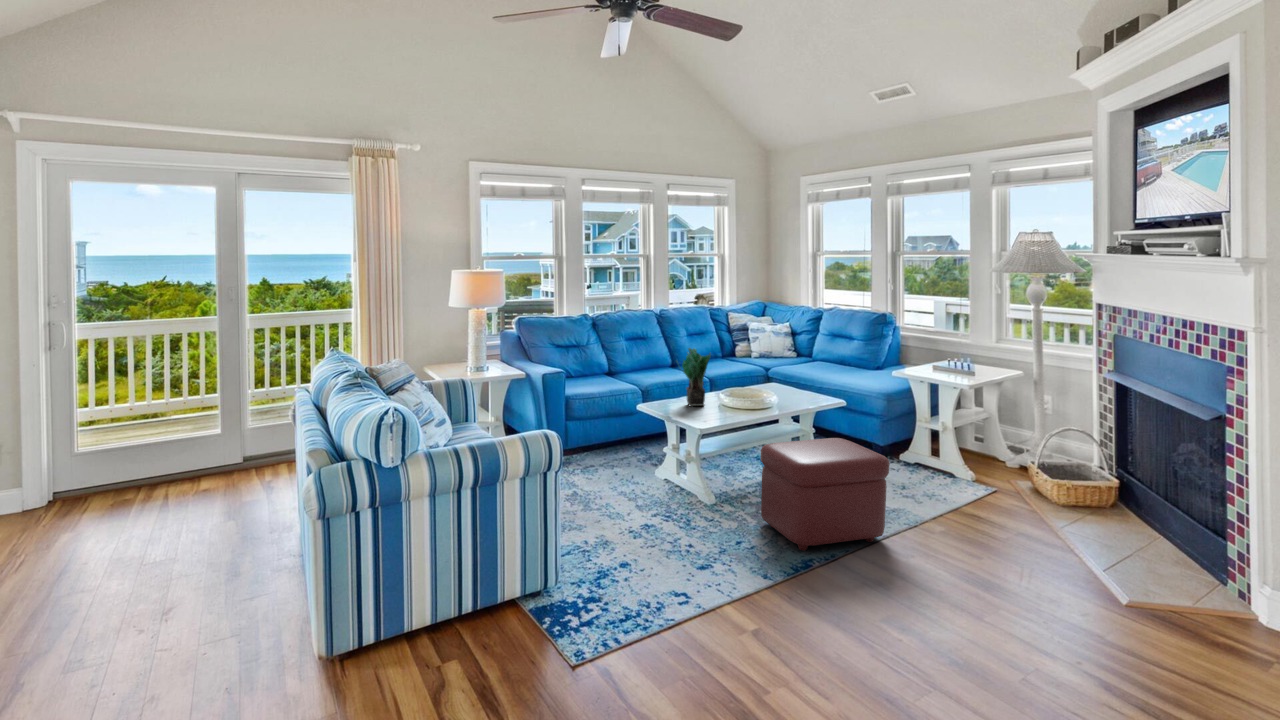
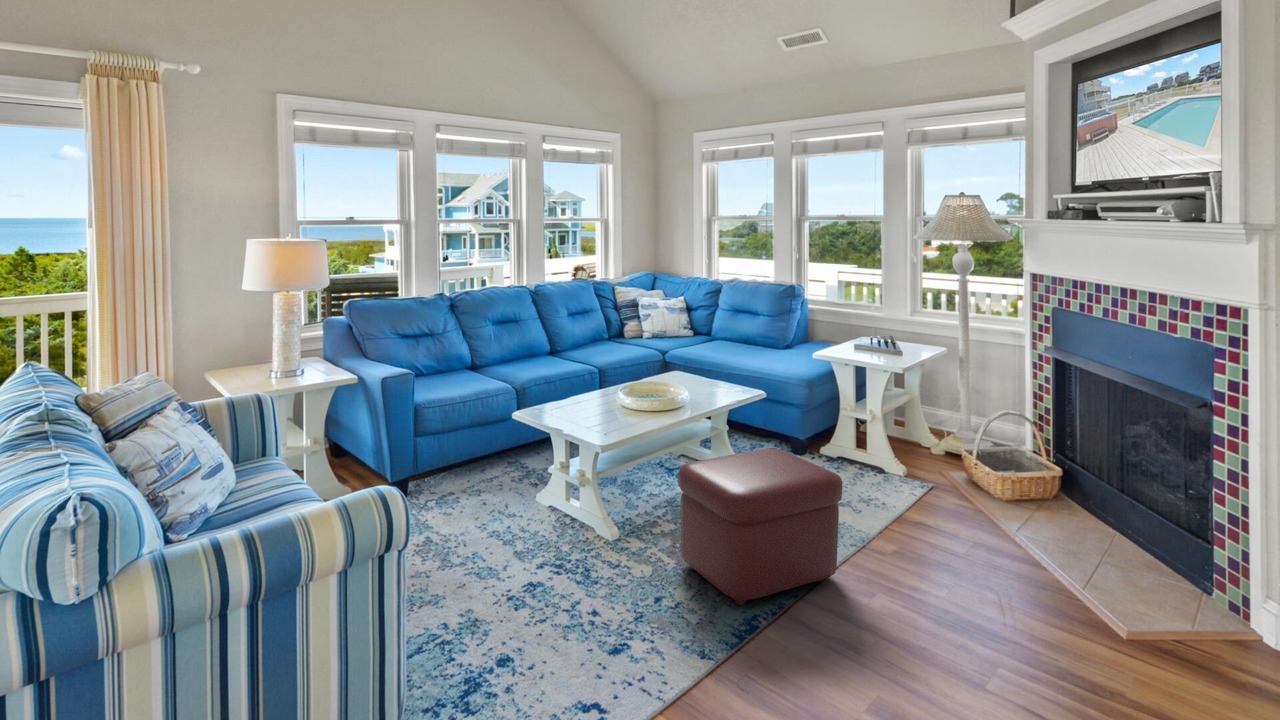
potted plant: present [682,348,711,406] -> none [558,337,603,412]

